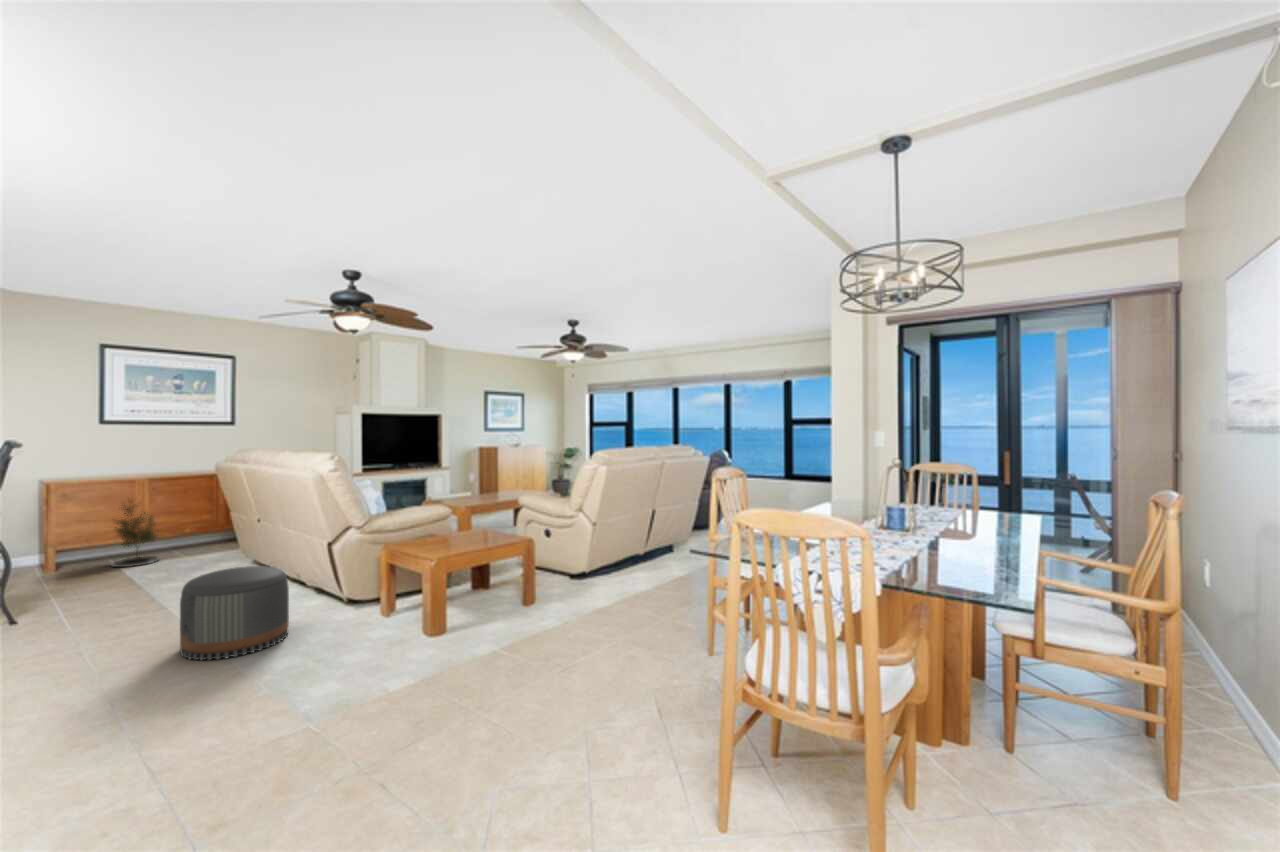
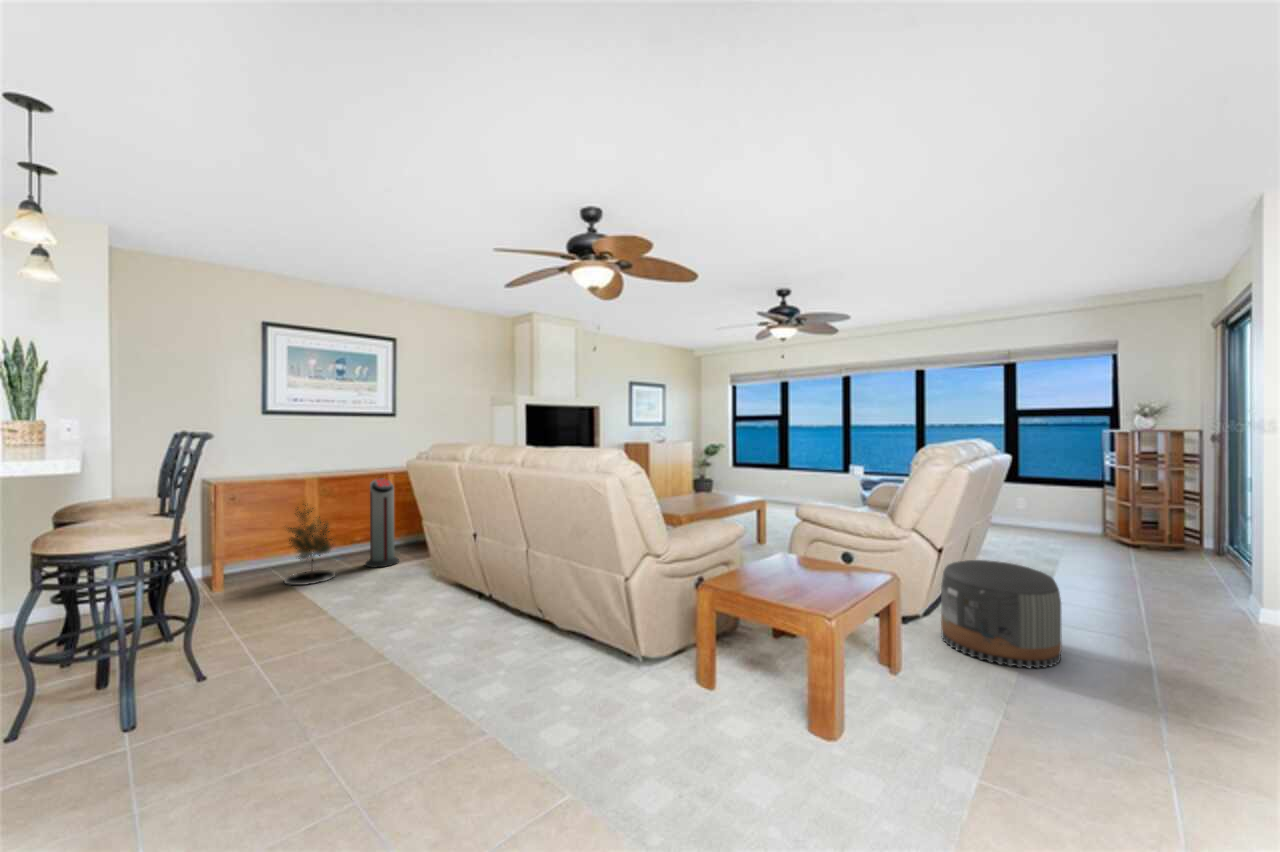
air purifier: none [191,479,224,554] -> present [365,479,399,568]
pouf: present [180,566,289,660] -> present [941,560,1062,668]

